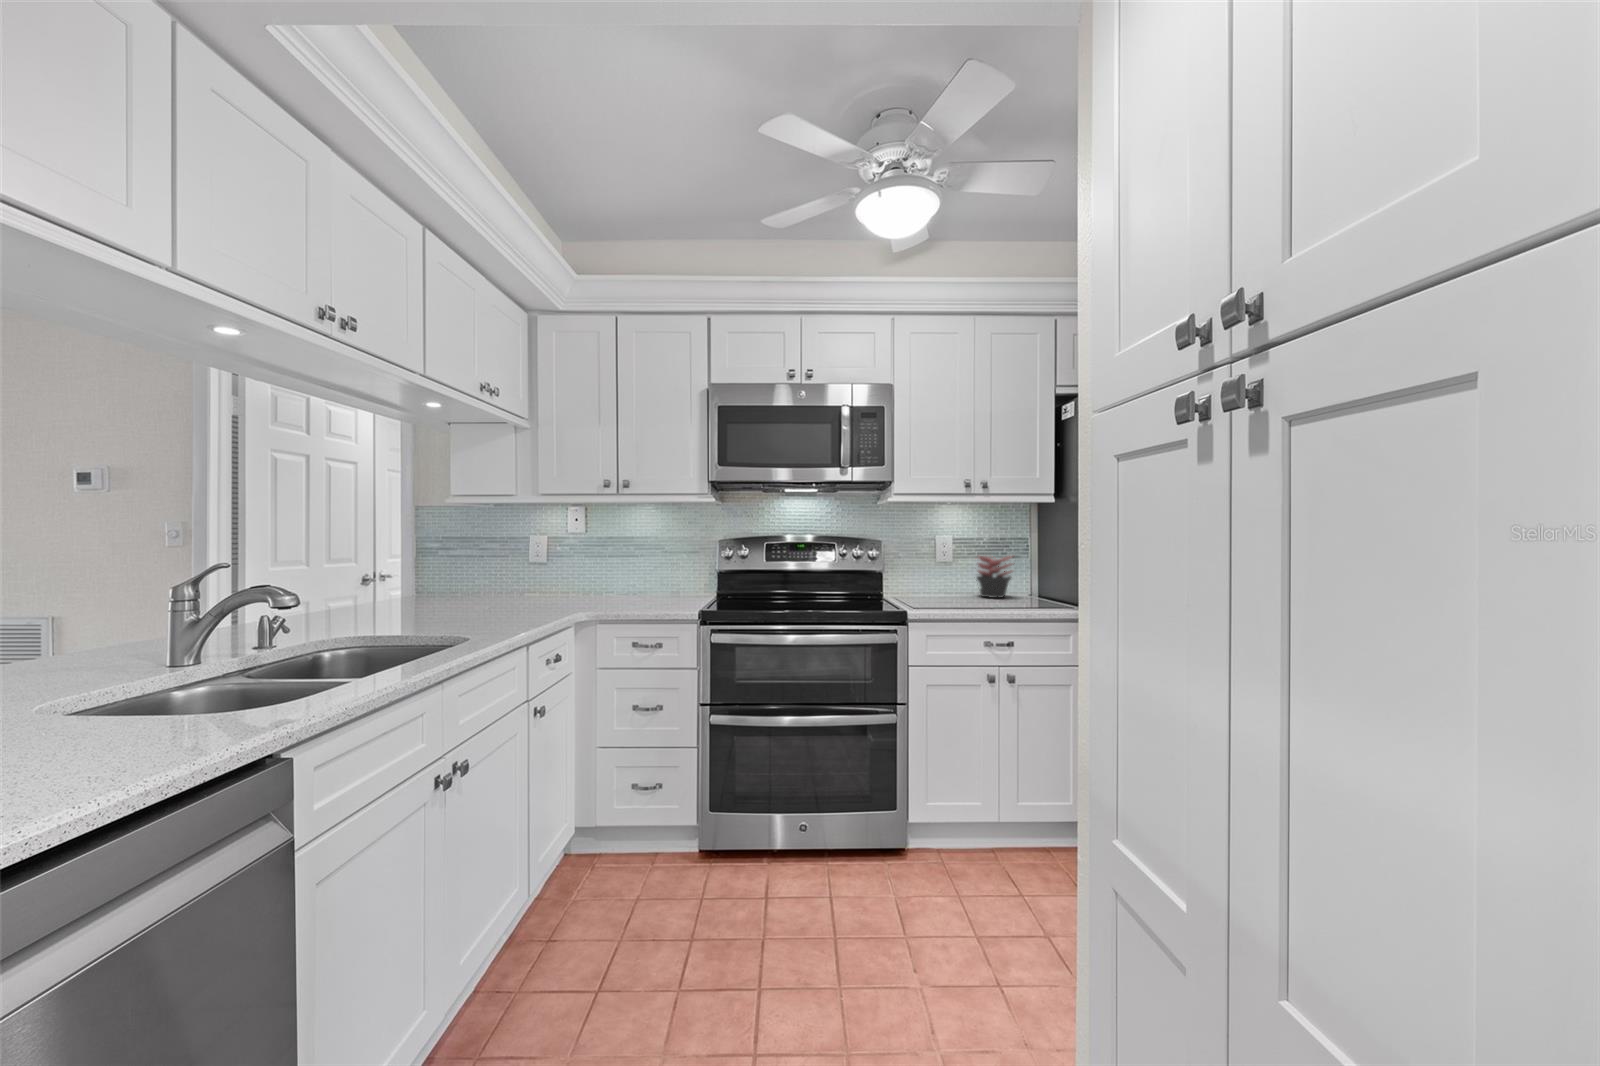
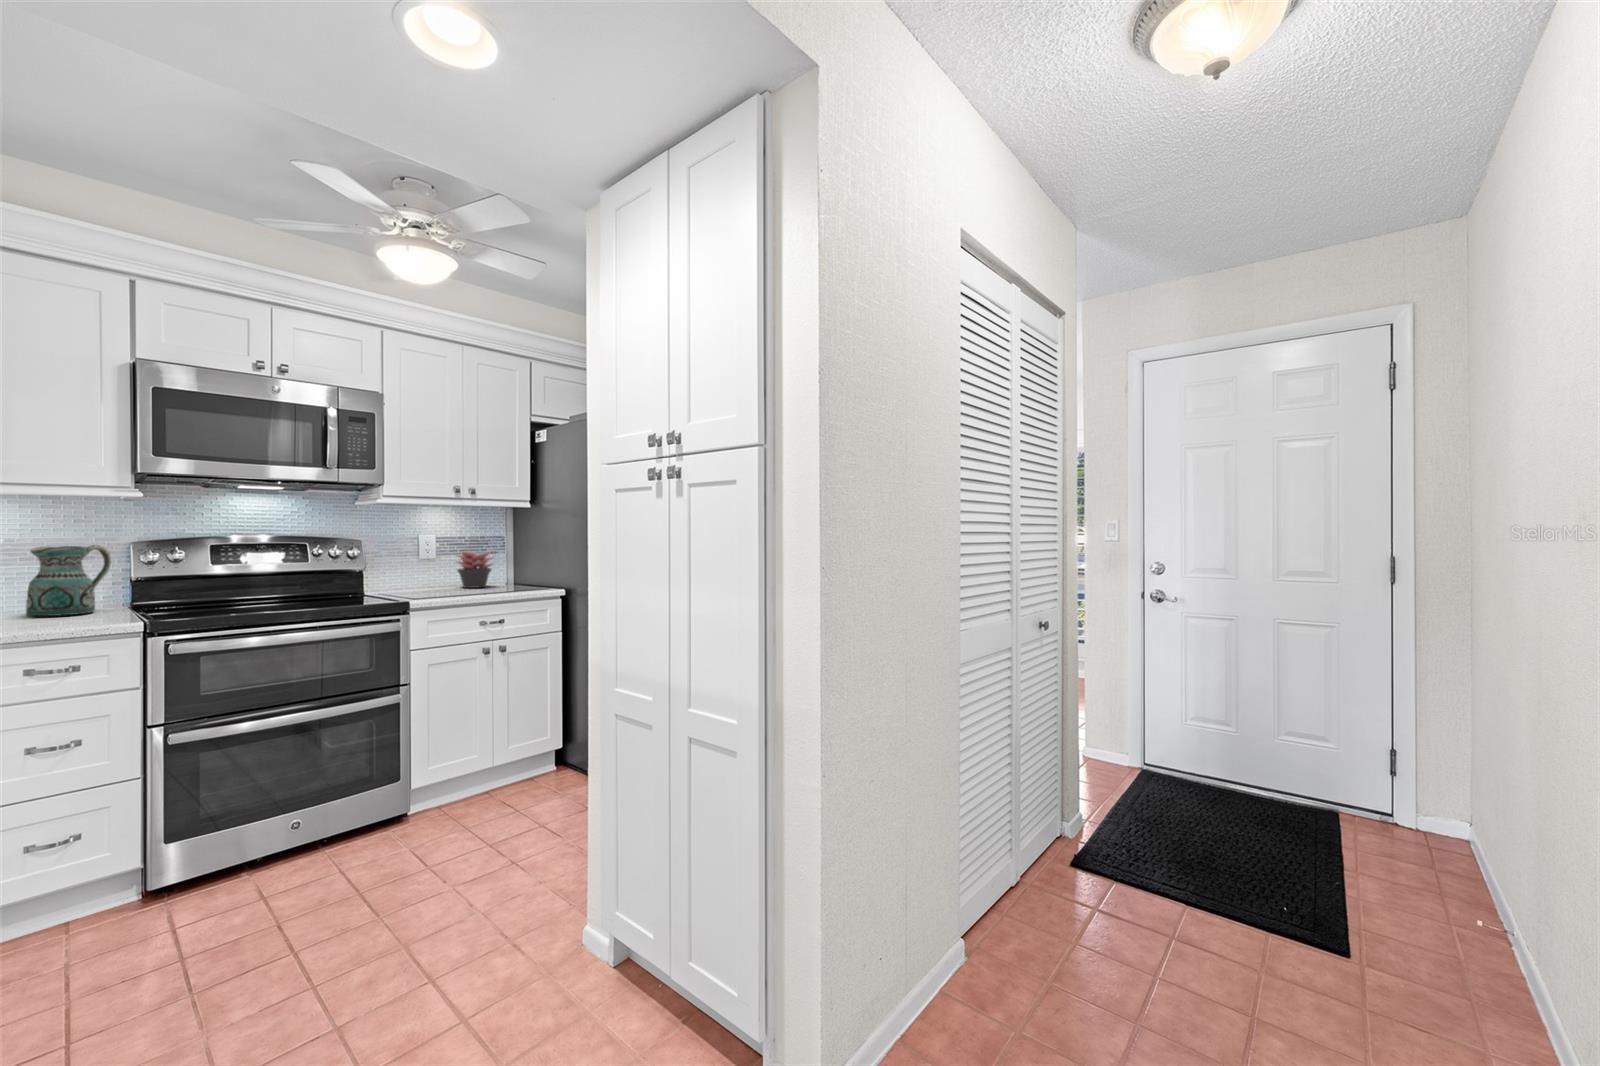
ceramic pitcher: none [645,542,696,599] -> present [26,545,111,616]

